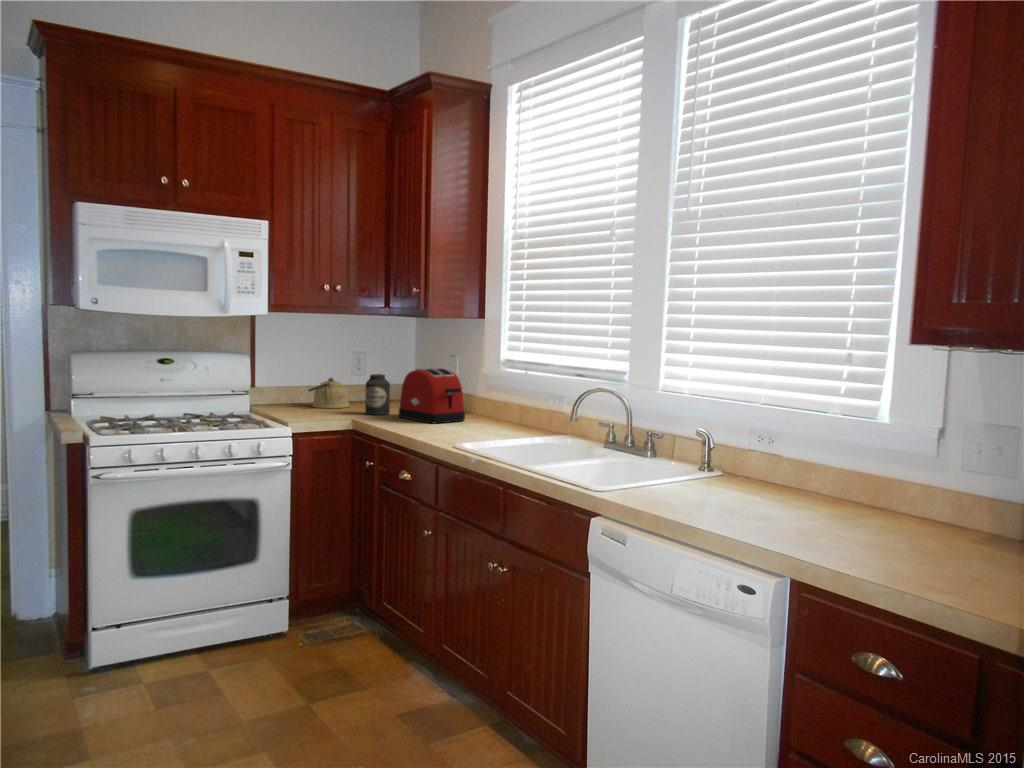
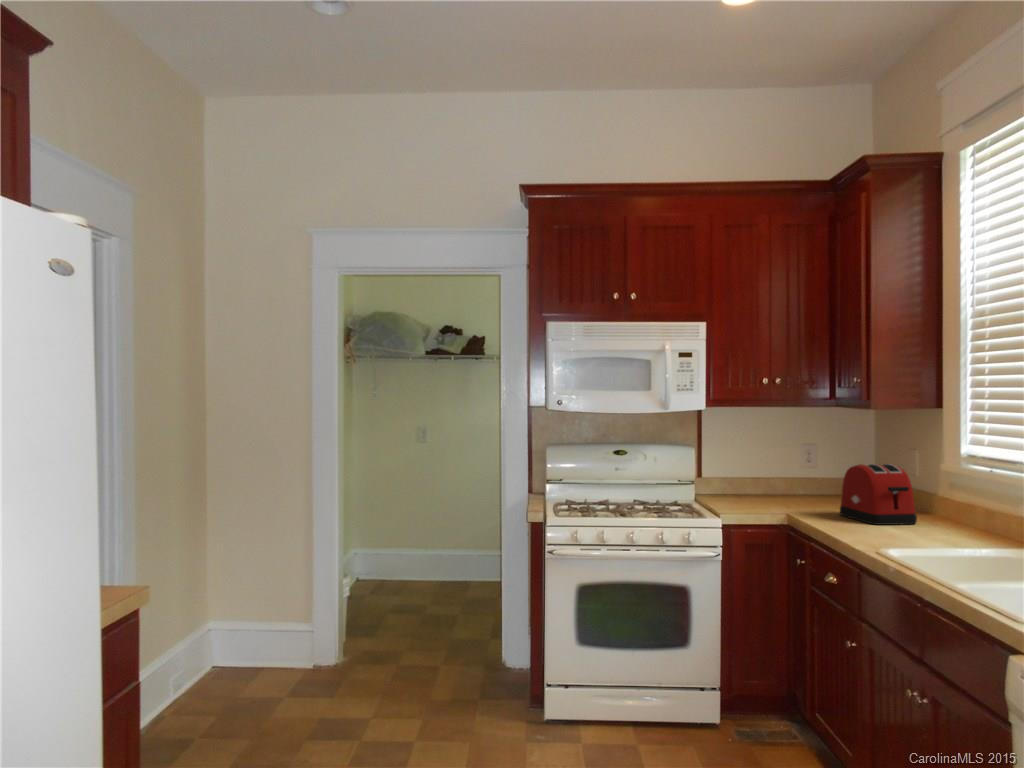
canister: present [365,374,390,415] -> none [805,469,832,512]
kettle: present [309,378,349,408] -> none [751,471,795,502]

